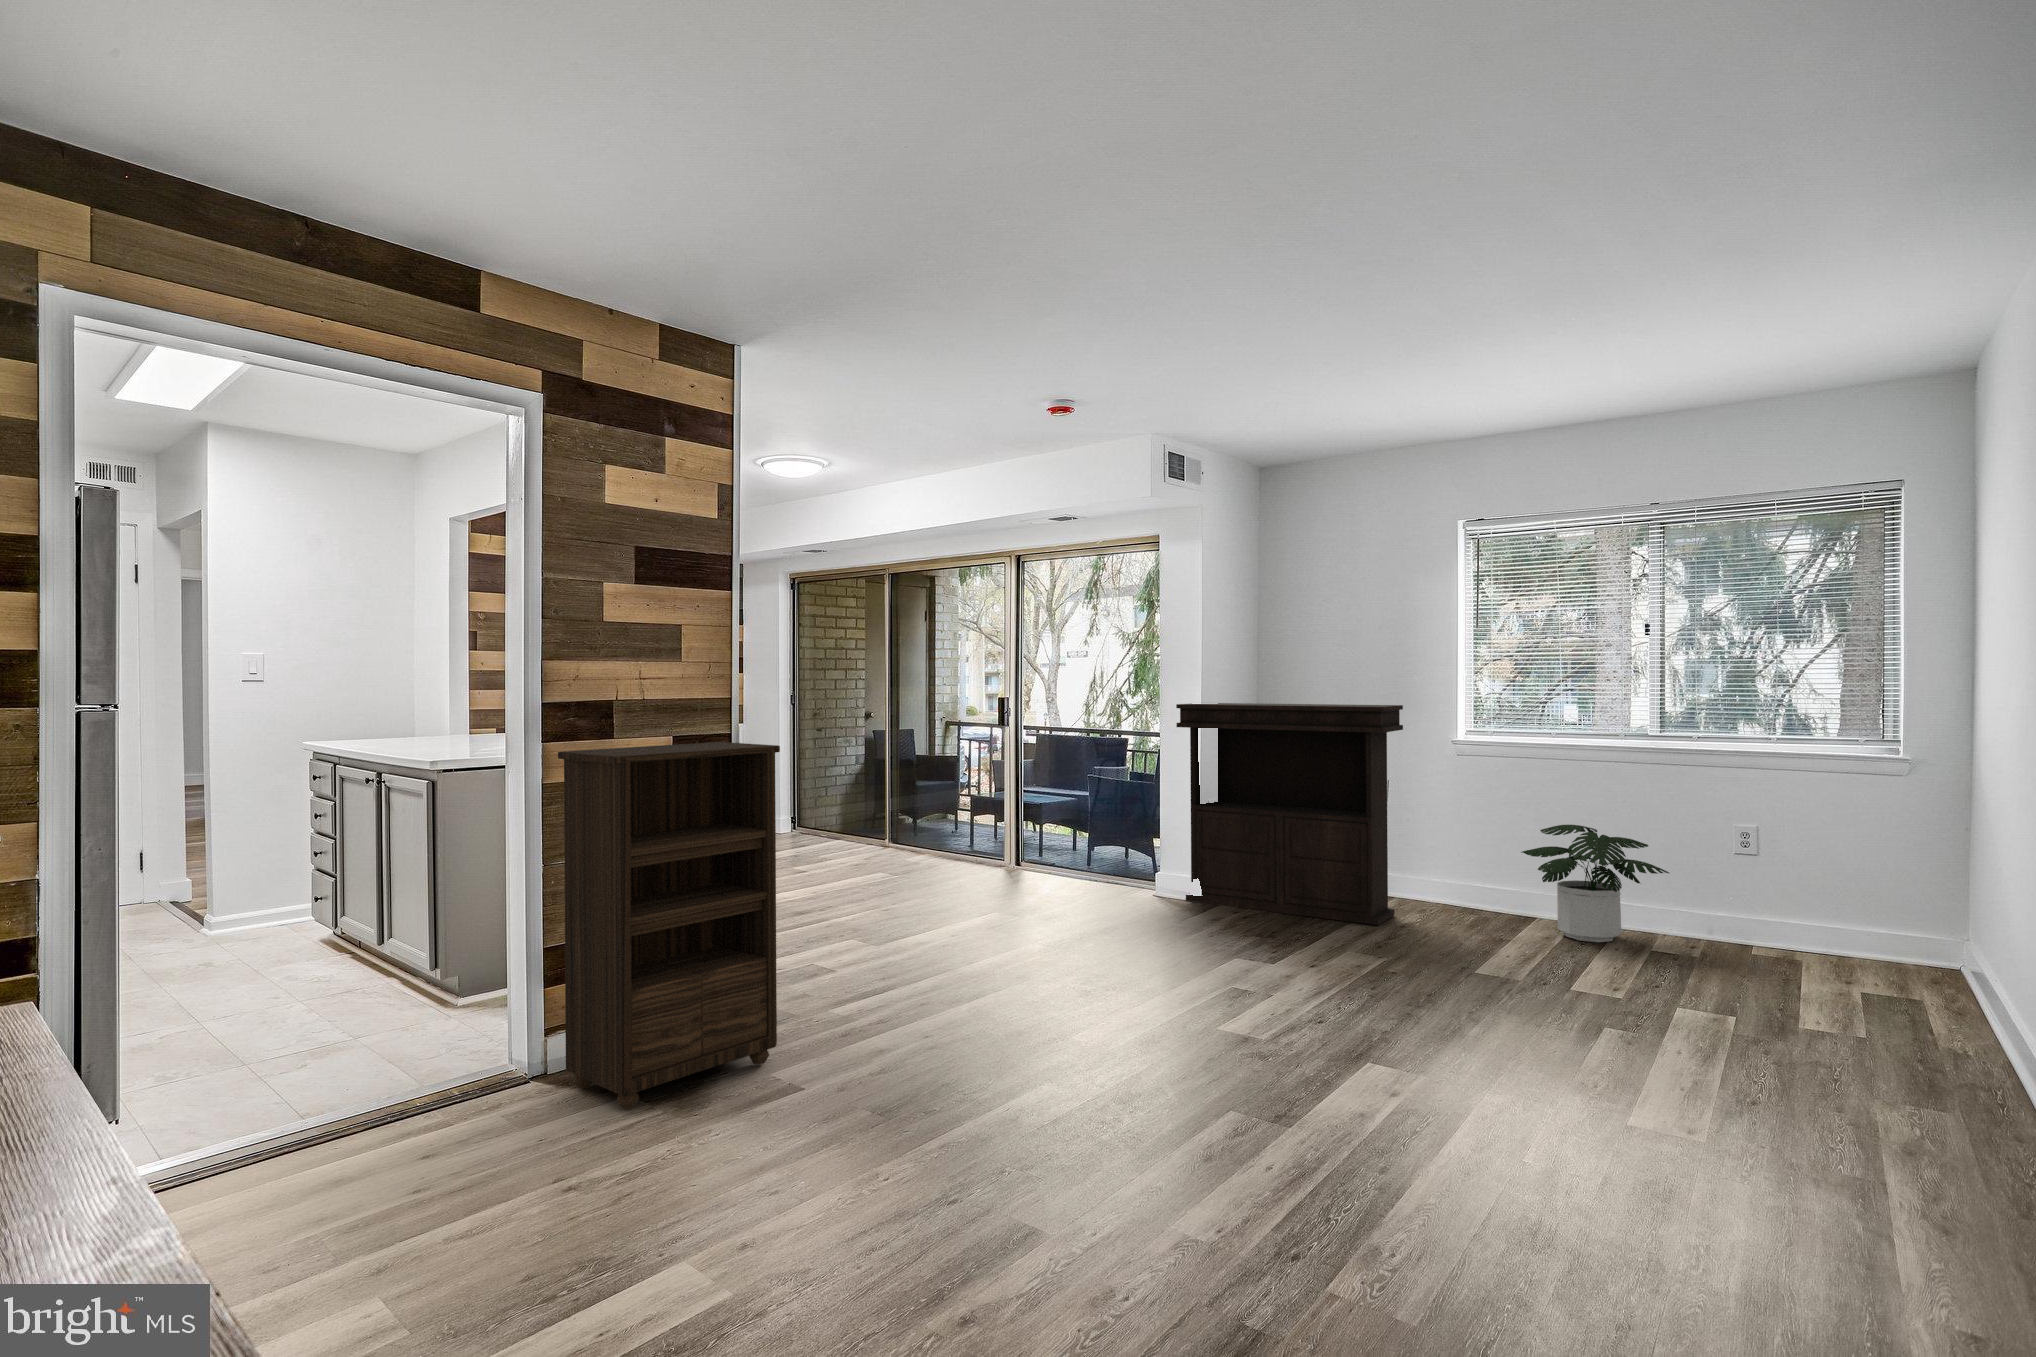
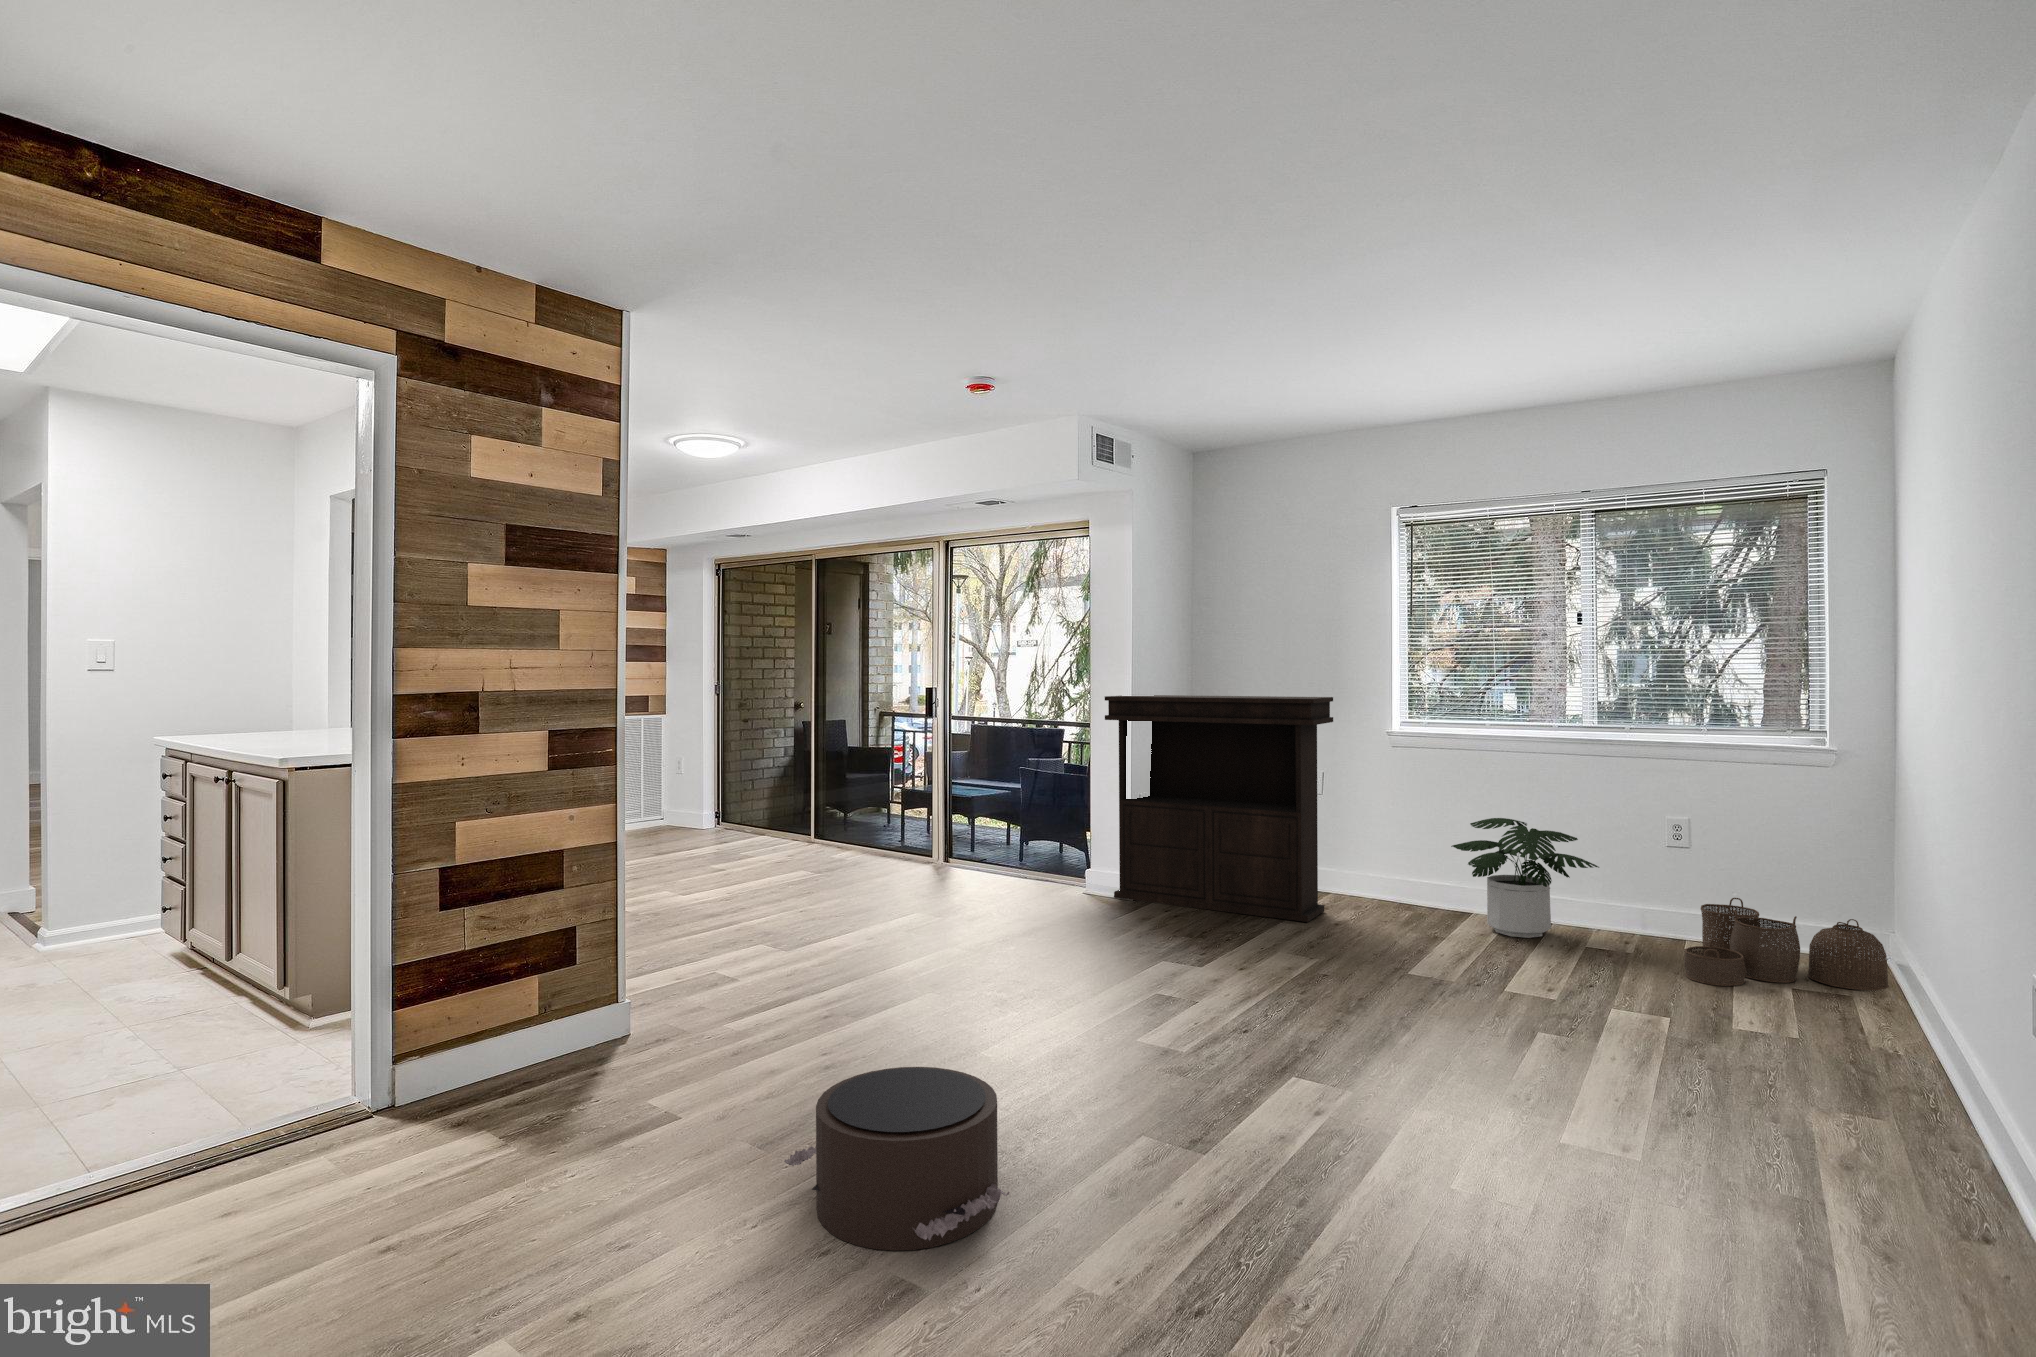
bookshelf: present [558,742,780,1109] -> none [403,737,660,1146]
woven basket: none [1754,904,1961,995] -> present [1684,898,1889,991]
pouf: none [905,1042,1113,1199] -> present [784,1067,1009,1251]

